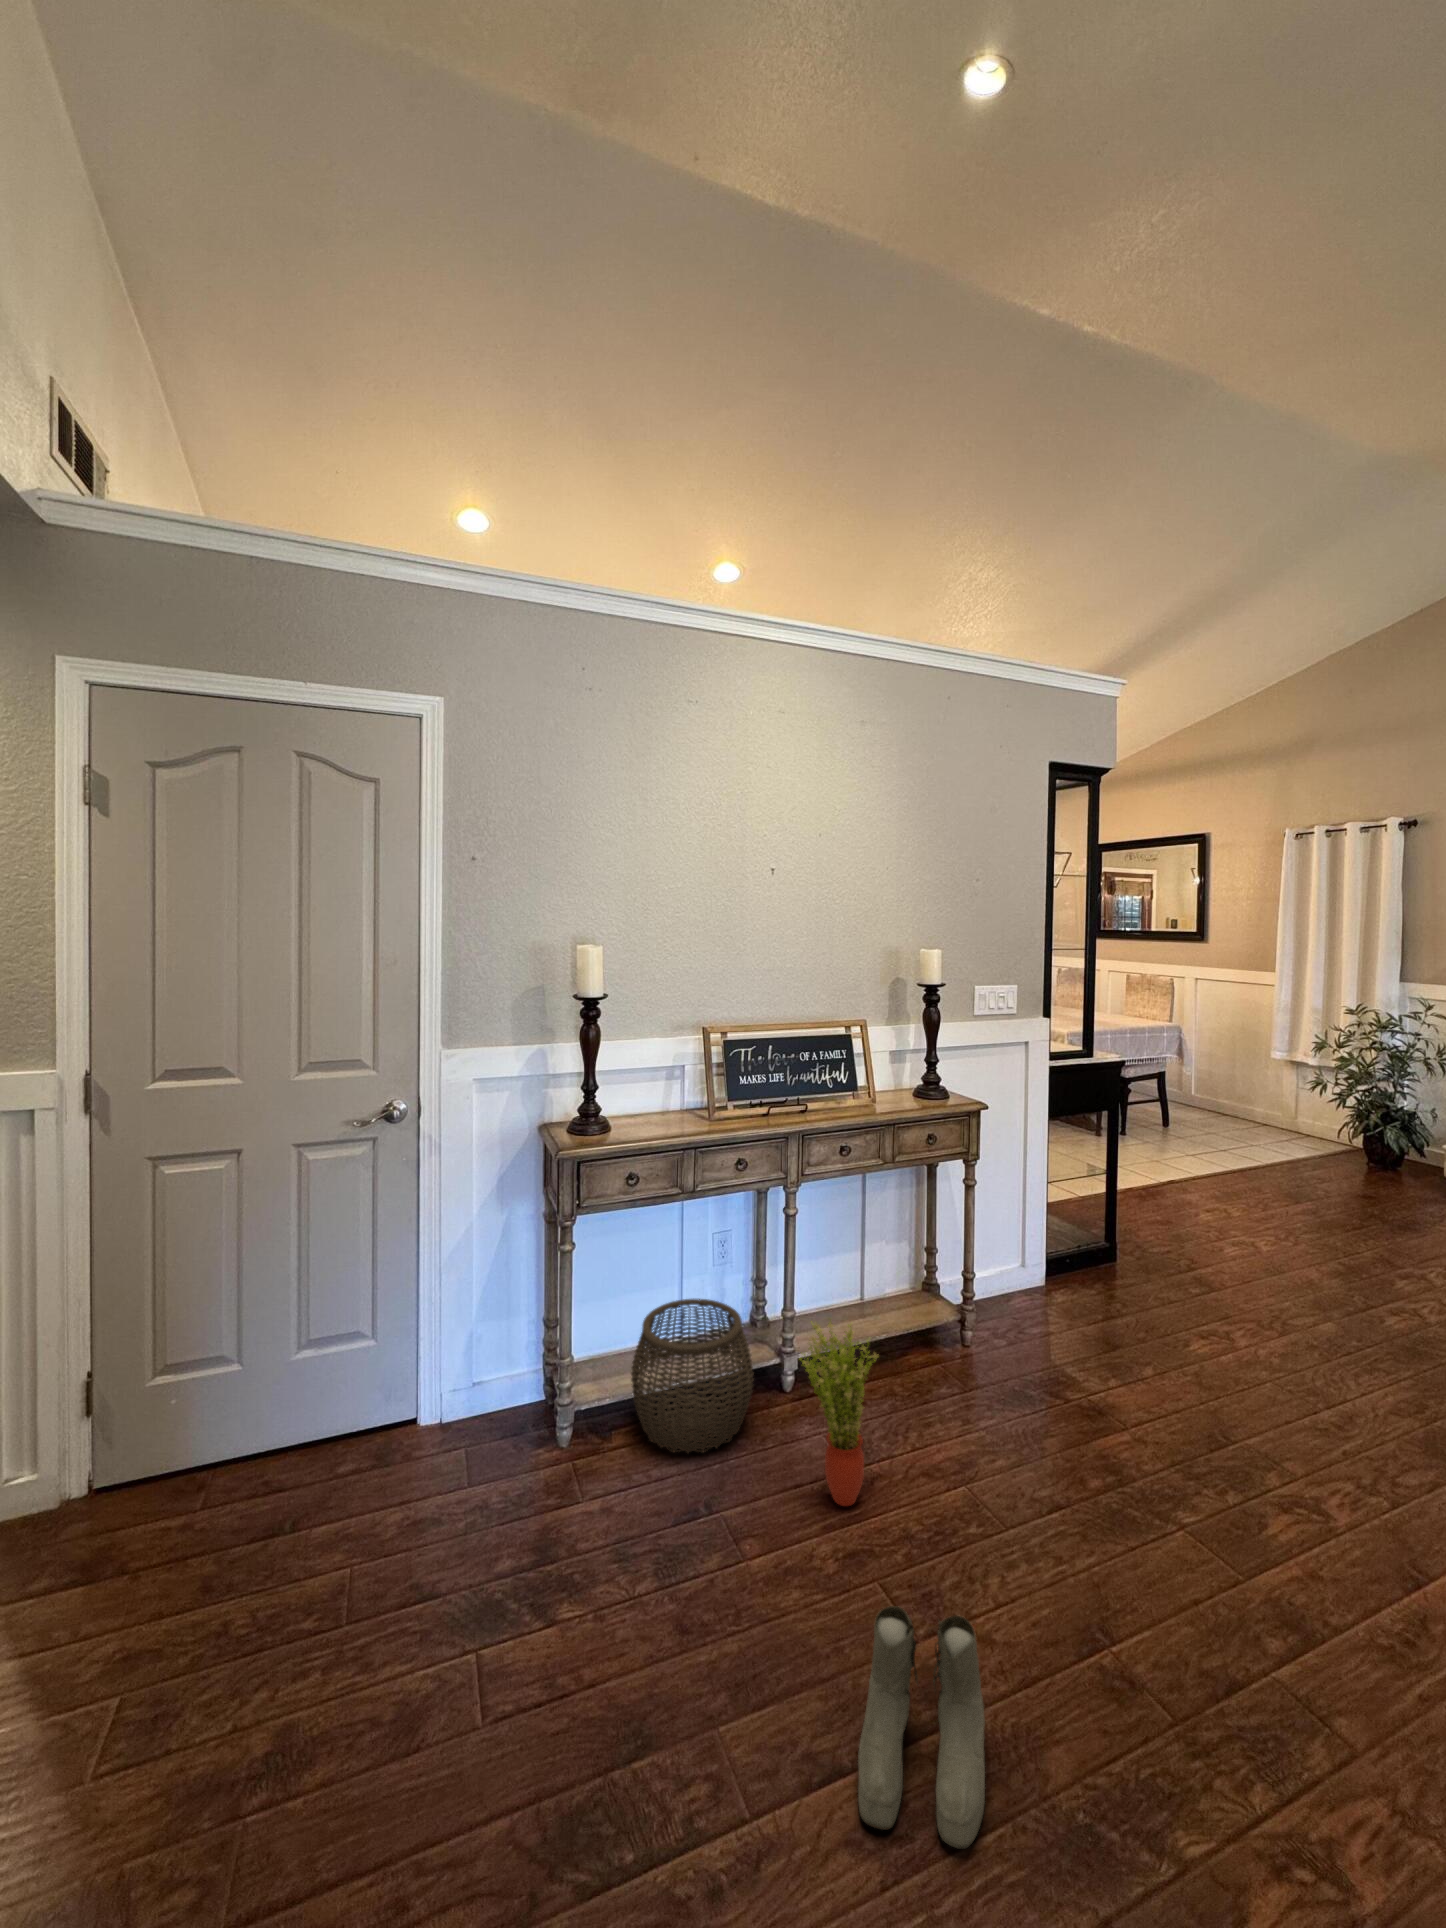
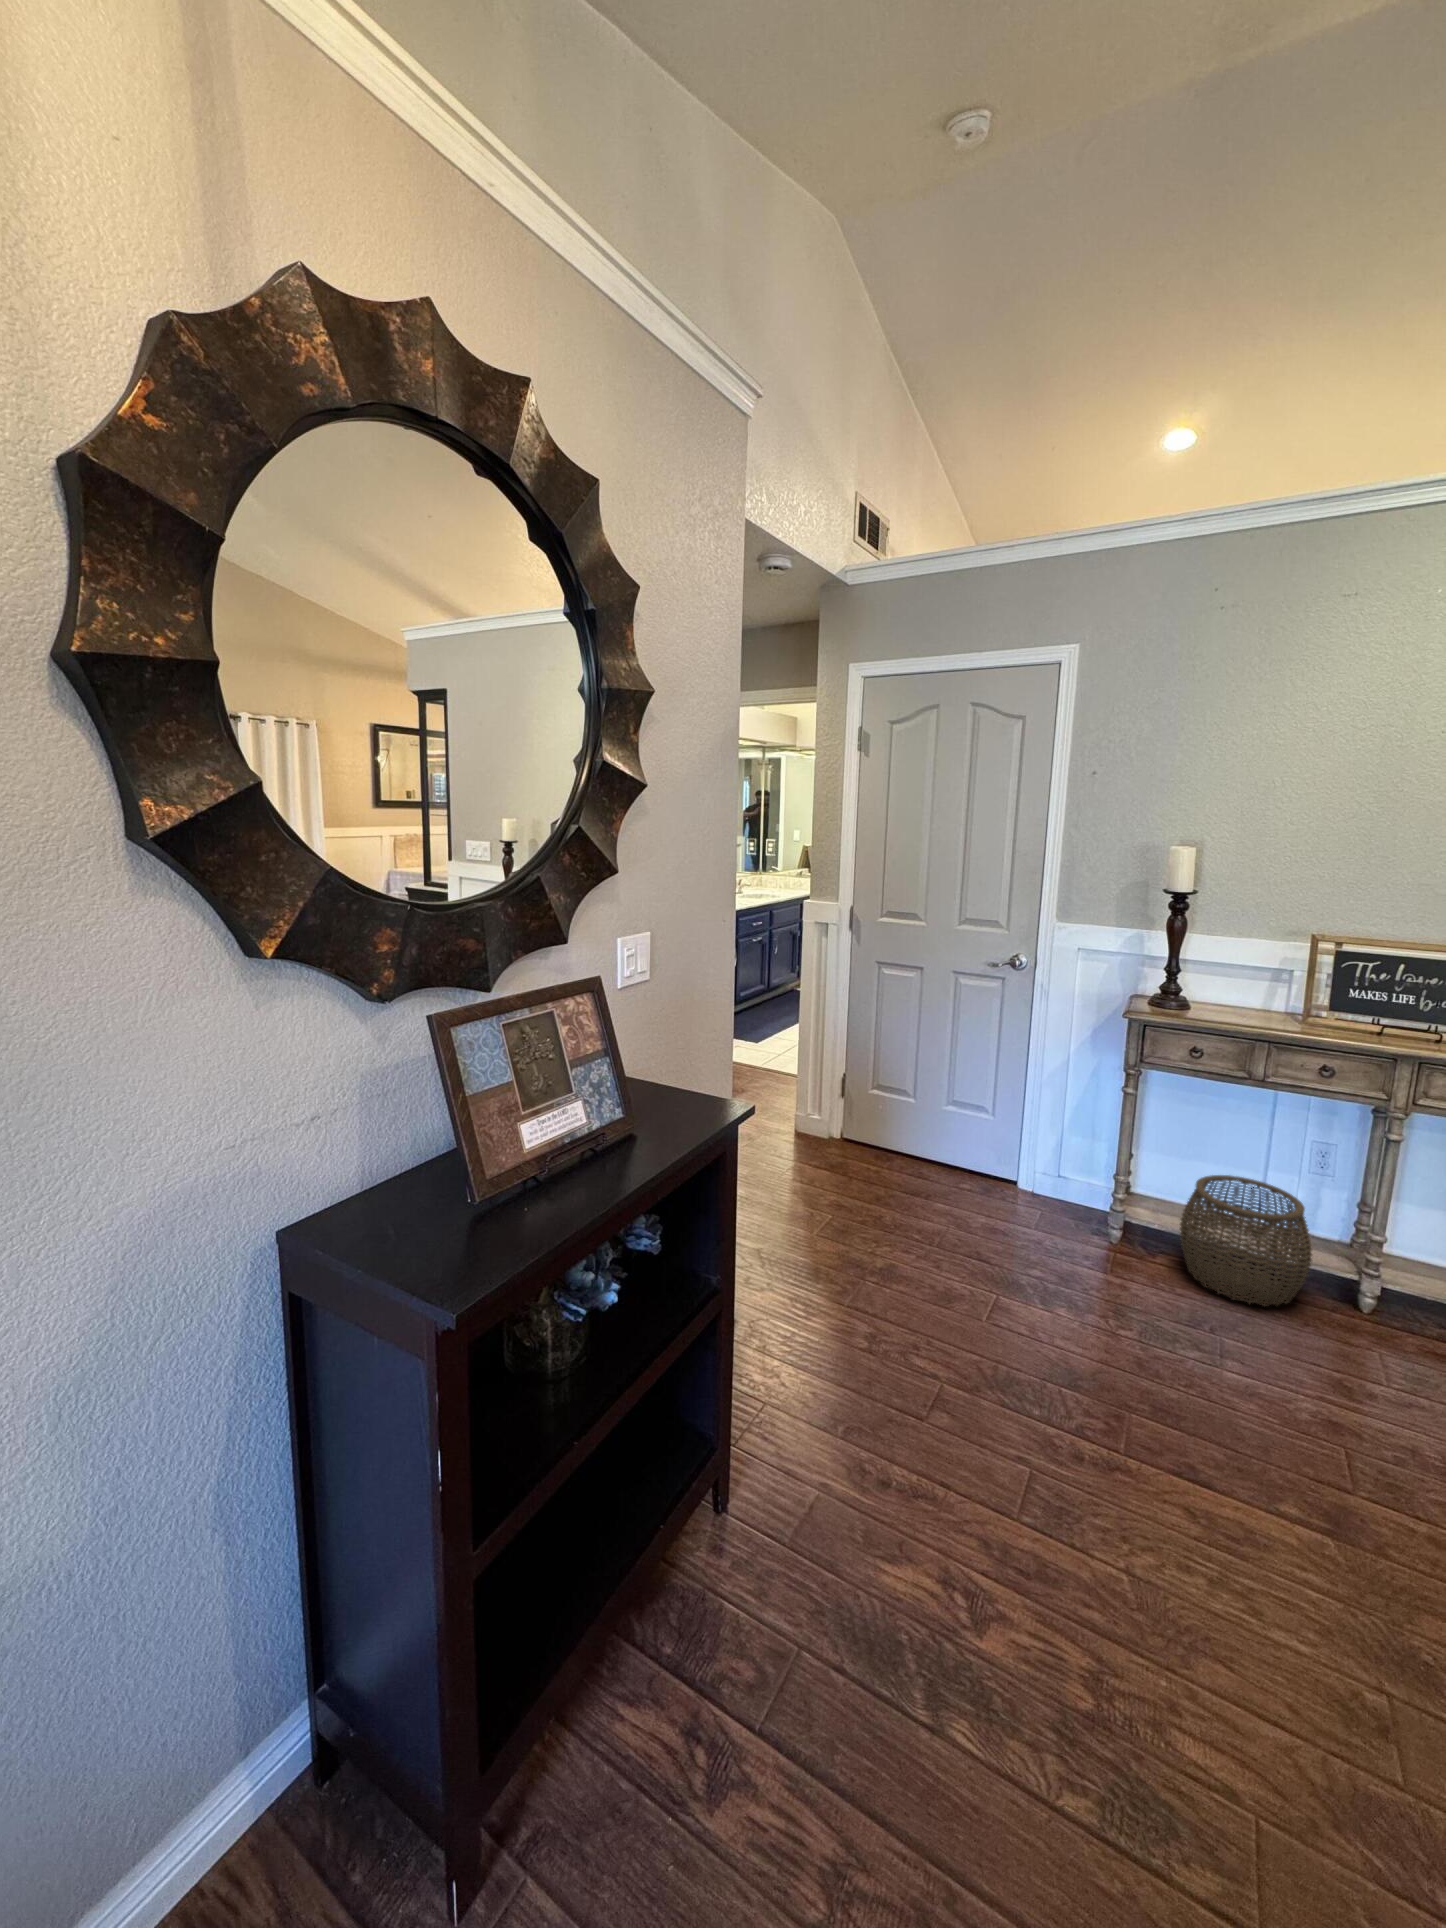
potted plant: present [800,1320,879,1506] -> none [1319,1218,1416,1401]
boots: present [858,1606,985,1849] -> none [1202,1407,1367,1582]

